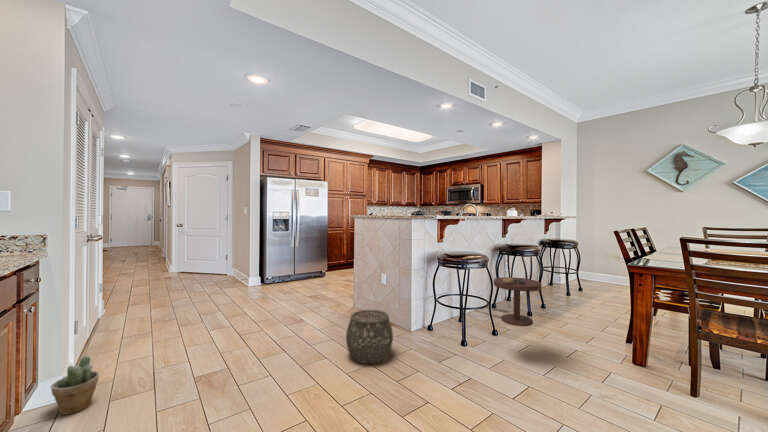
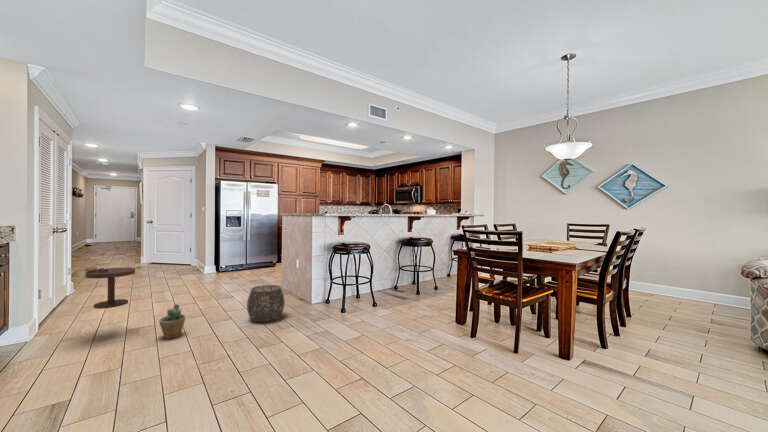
side table: present [494,277,542,326] -> present [85,267,135,309]
potted plant: present [51,356,99,414] -> present [159,304,185,339]

